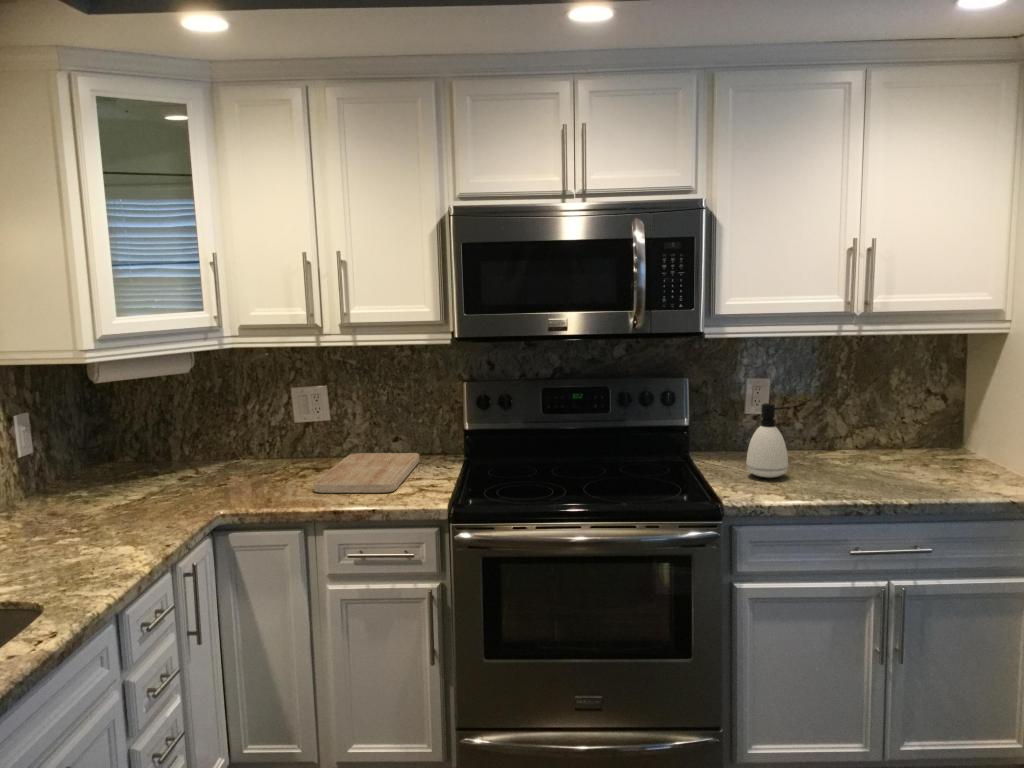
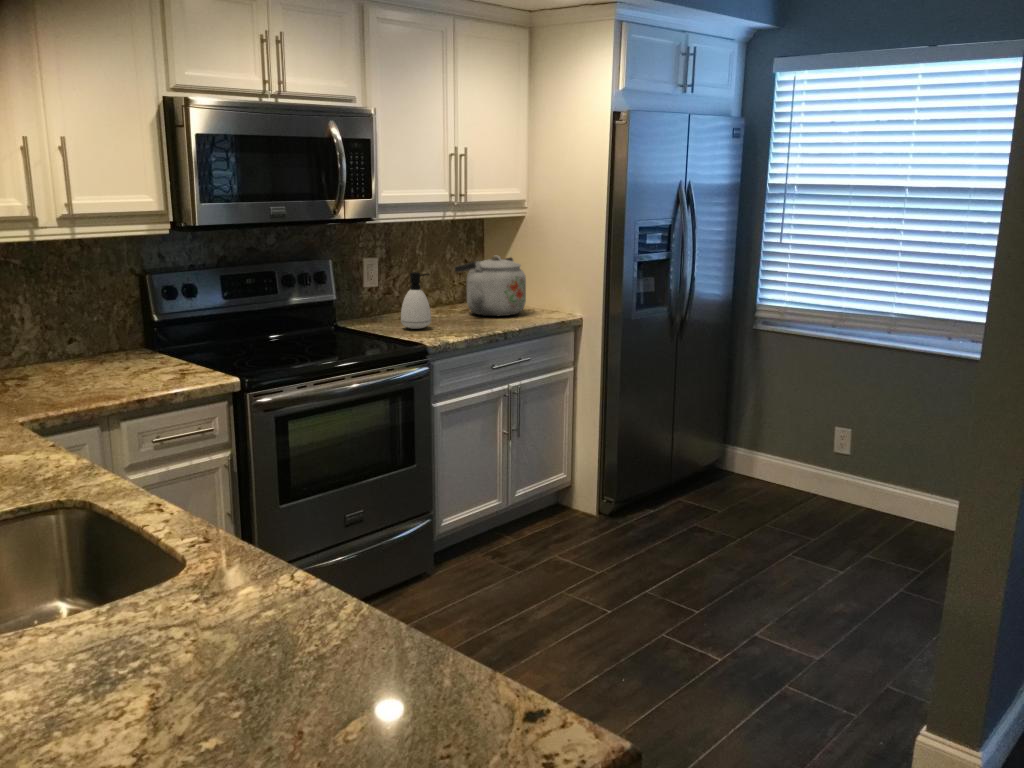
kettle: none [869,389,980,478] -> present [455,255,526,316]
cutting board: present [314,453,419,493] -> none [34,353,162,392]

